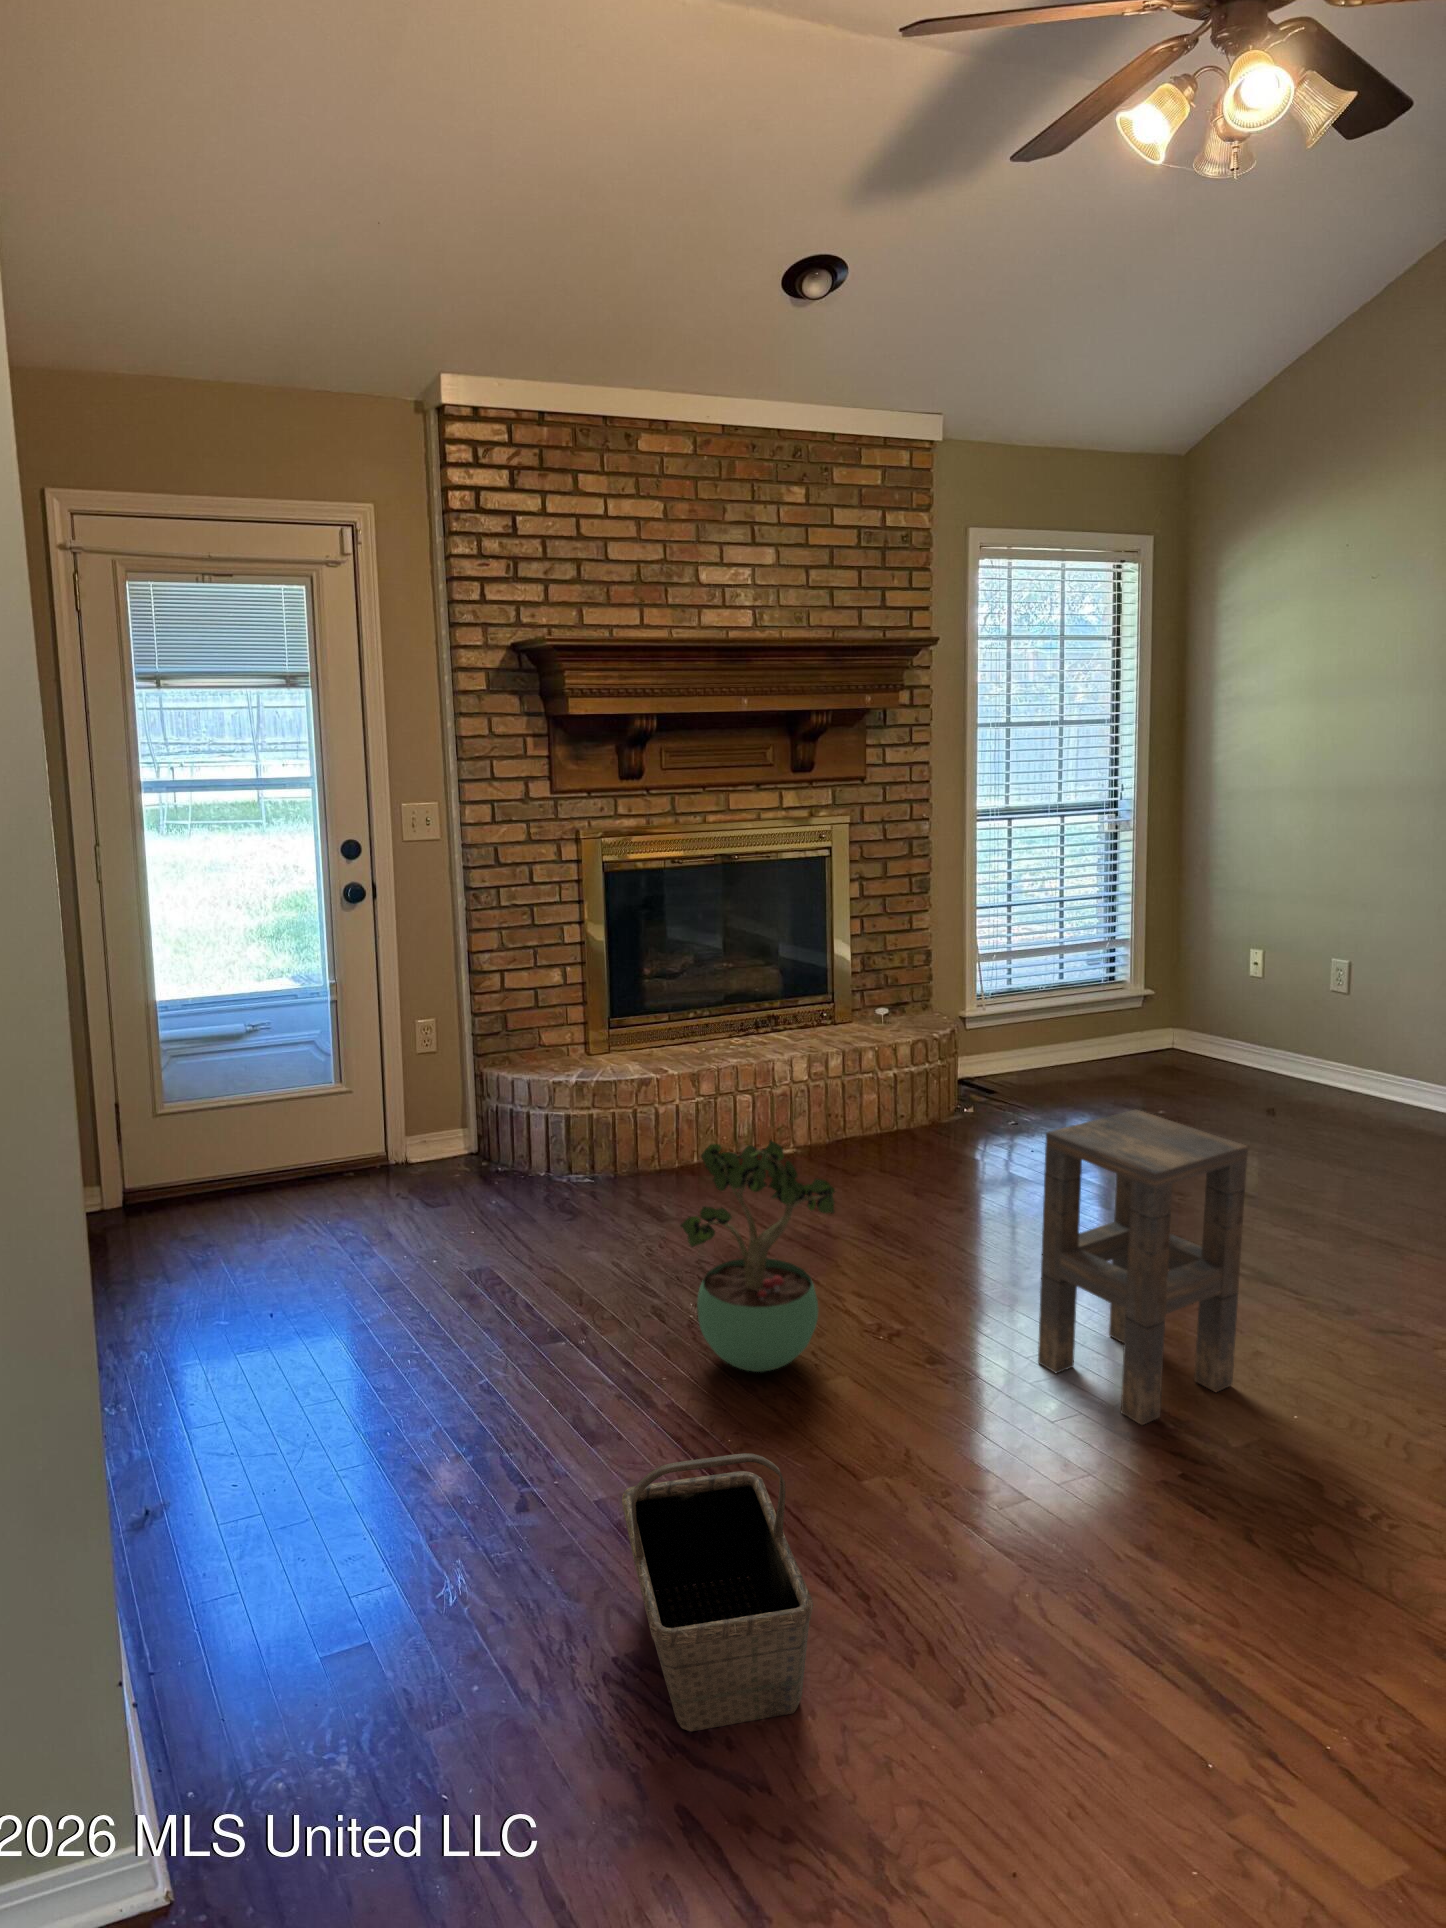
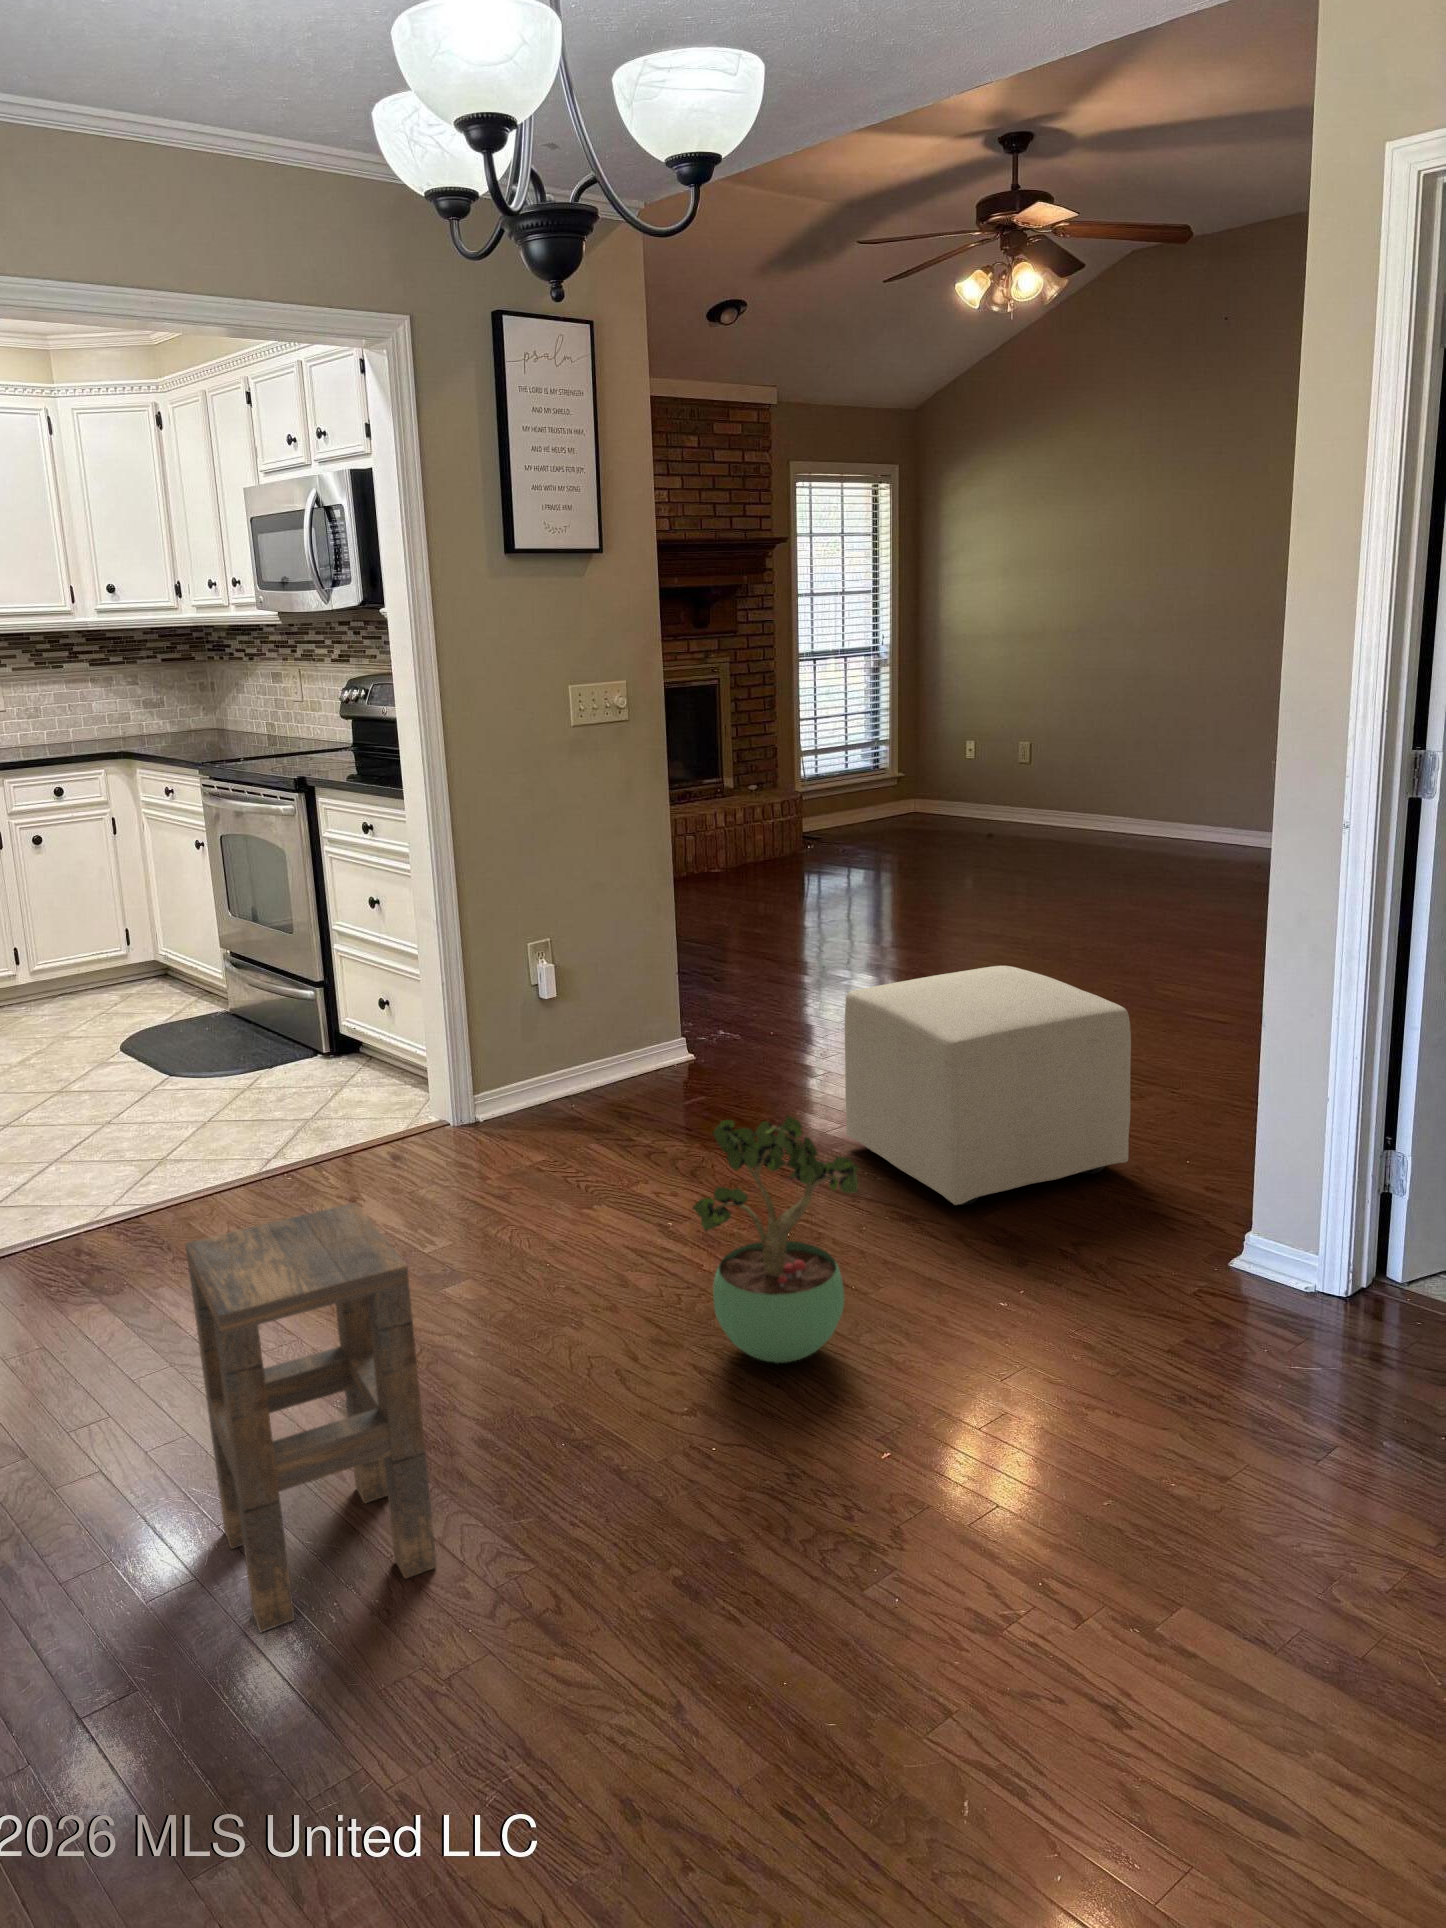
ottoman: none [811,1017,1069,1230] -> present [845,966,1131,1205]
side table: present [1038,1110,1248,1425] -> present [185,1203,437,1632]
basket: present [622,1453,813,1732] -> none [626,1452,822,1734]

